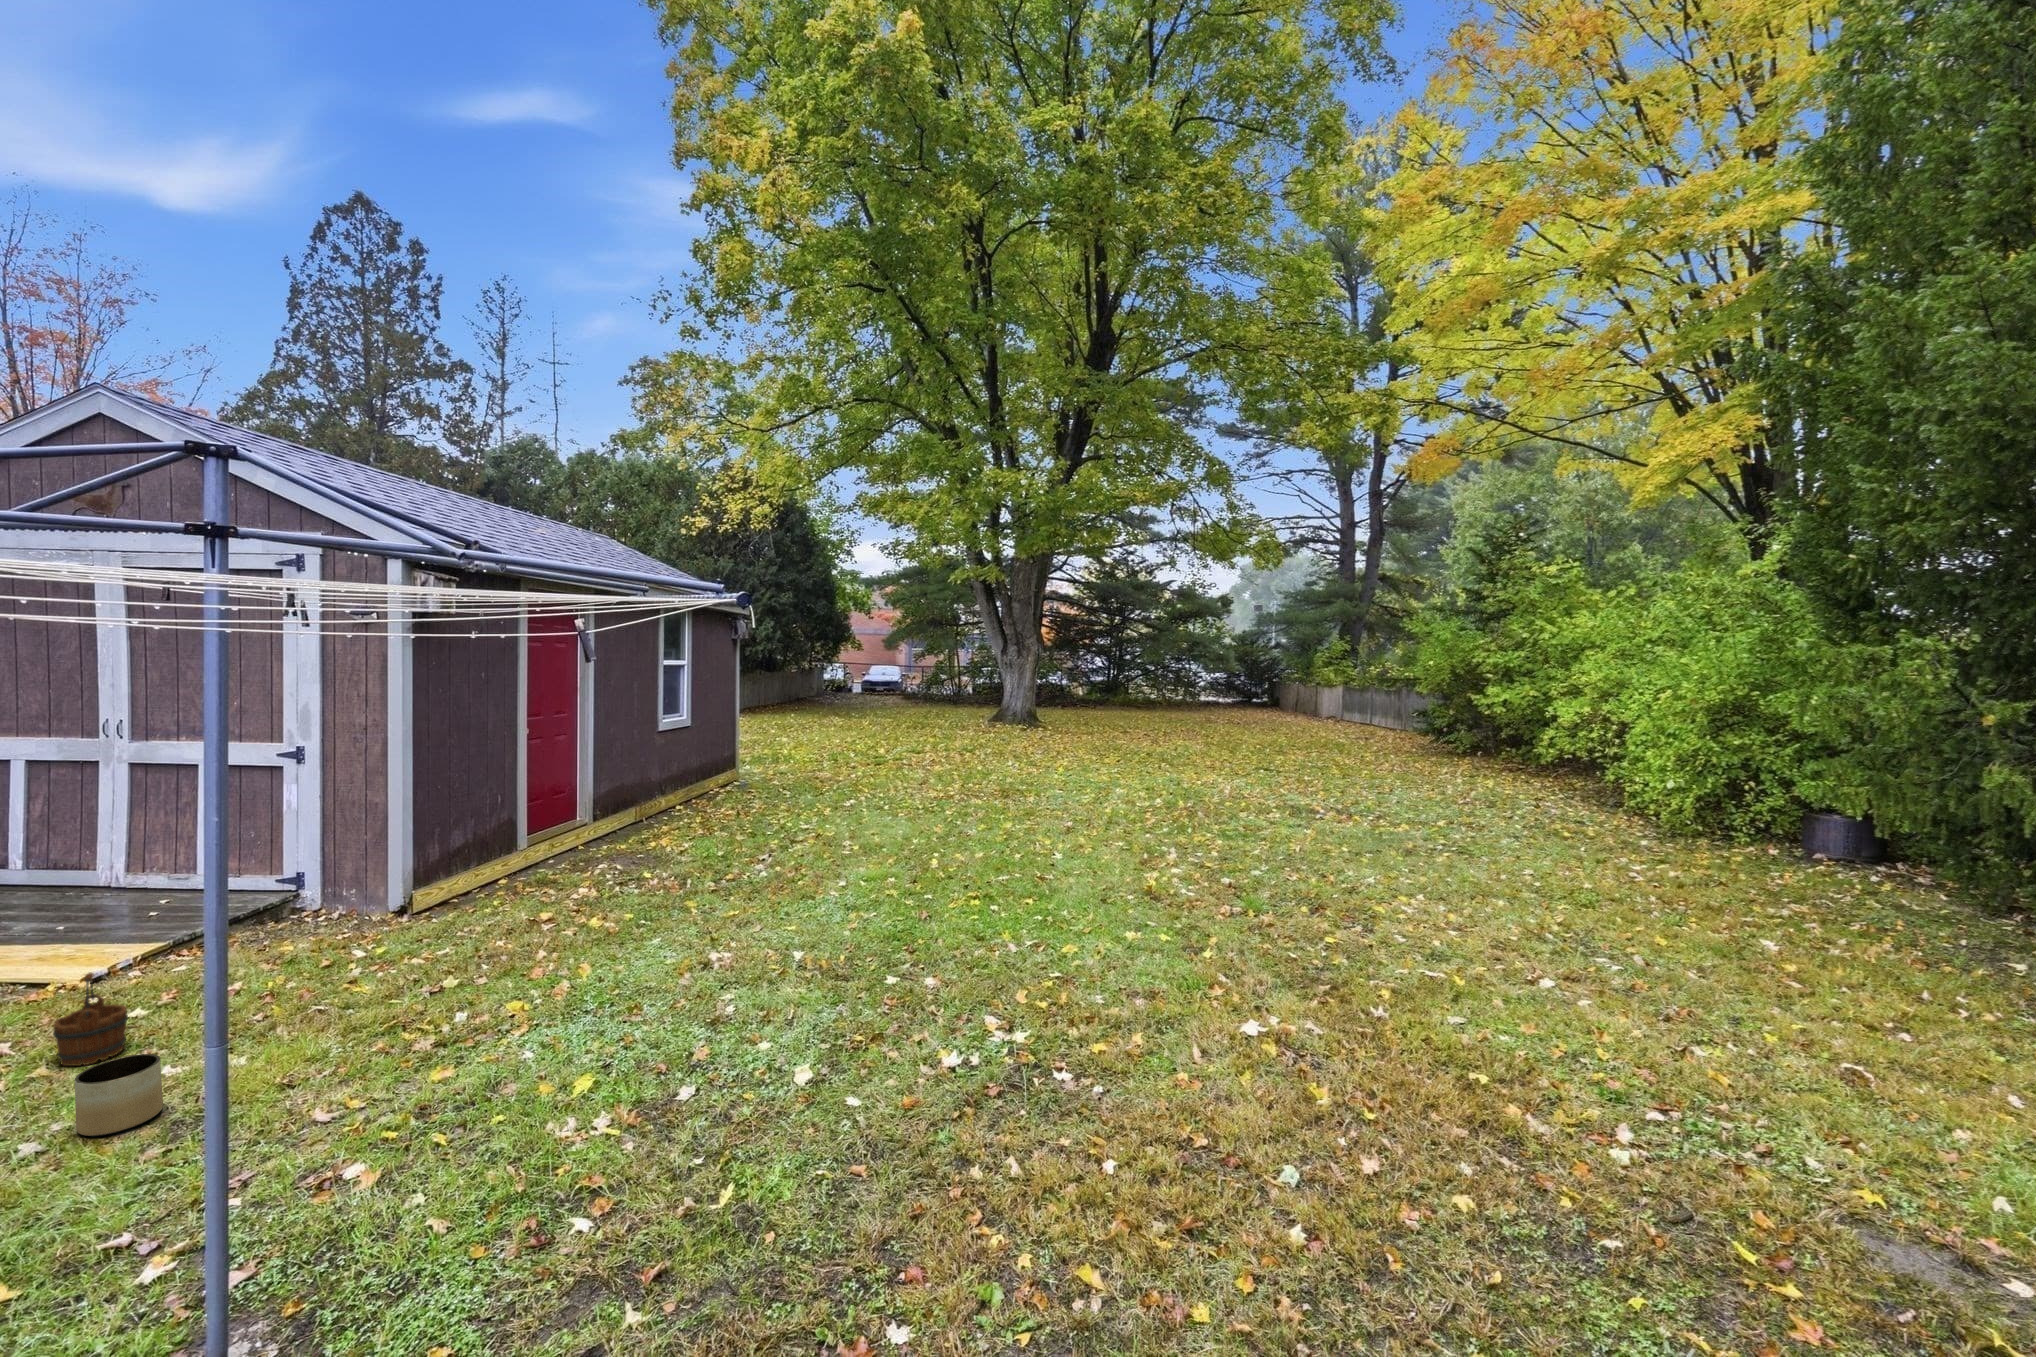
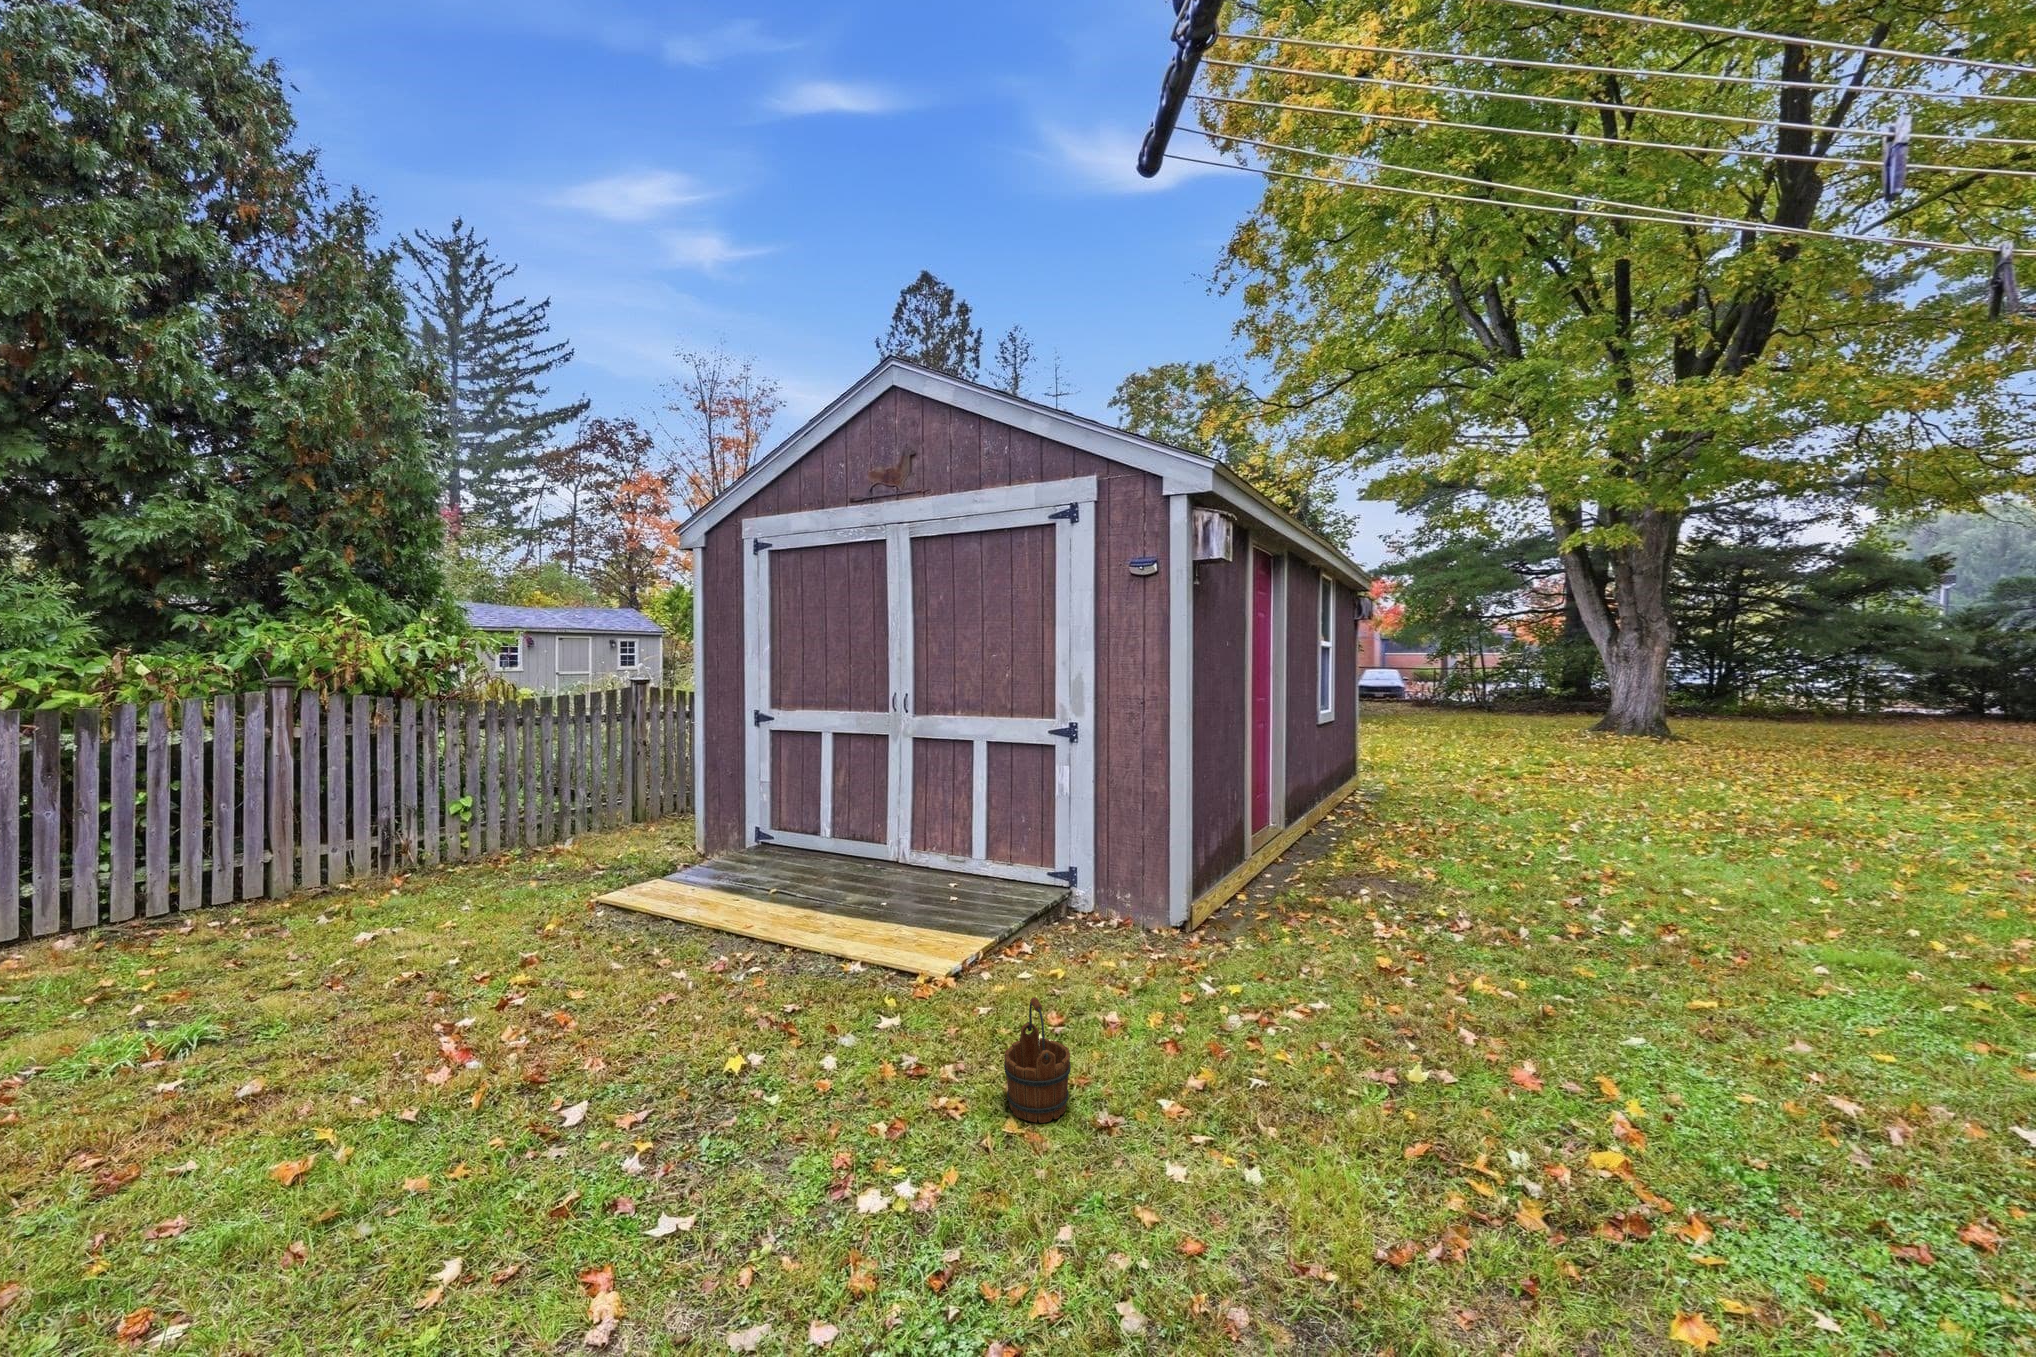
planter: present [75,1054,163,1136] -> none [1123,1156,1215,1294]

